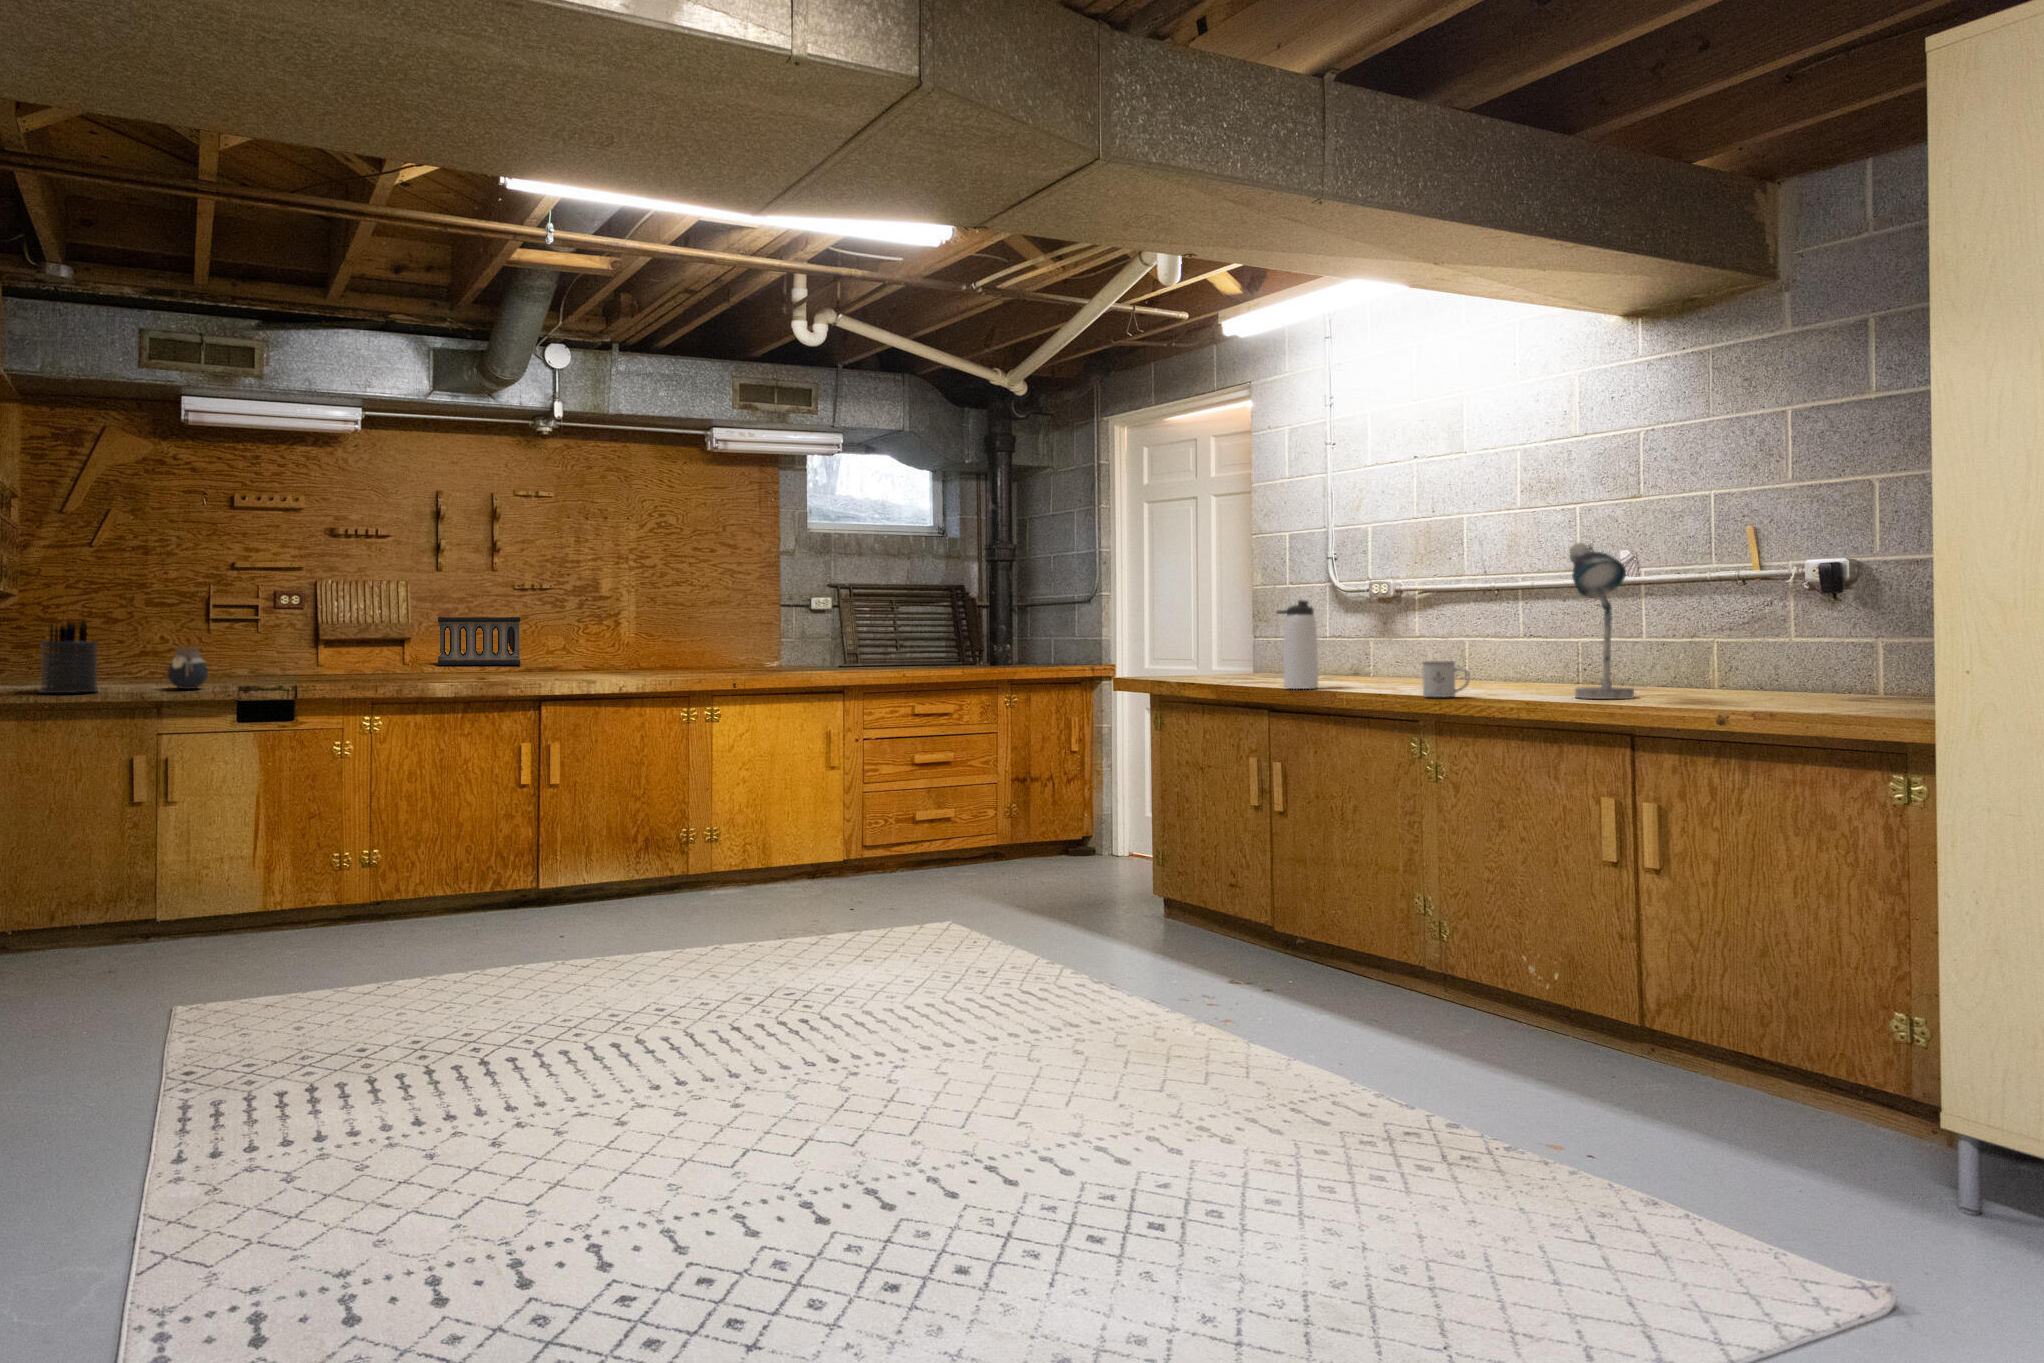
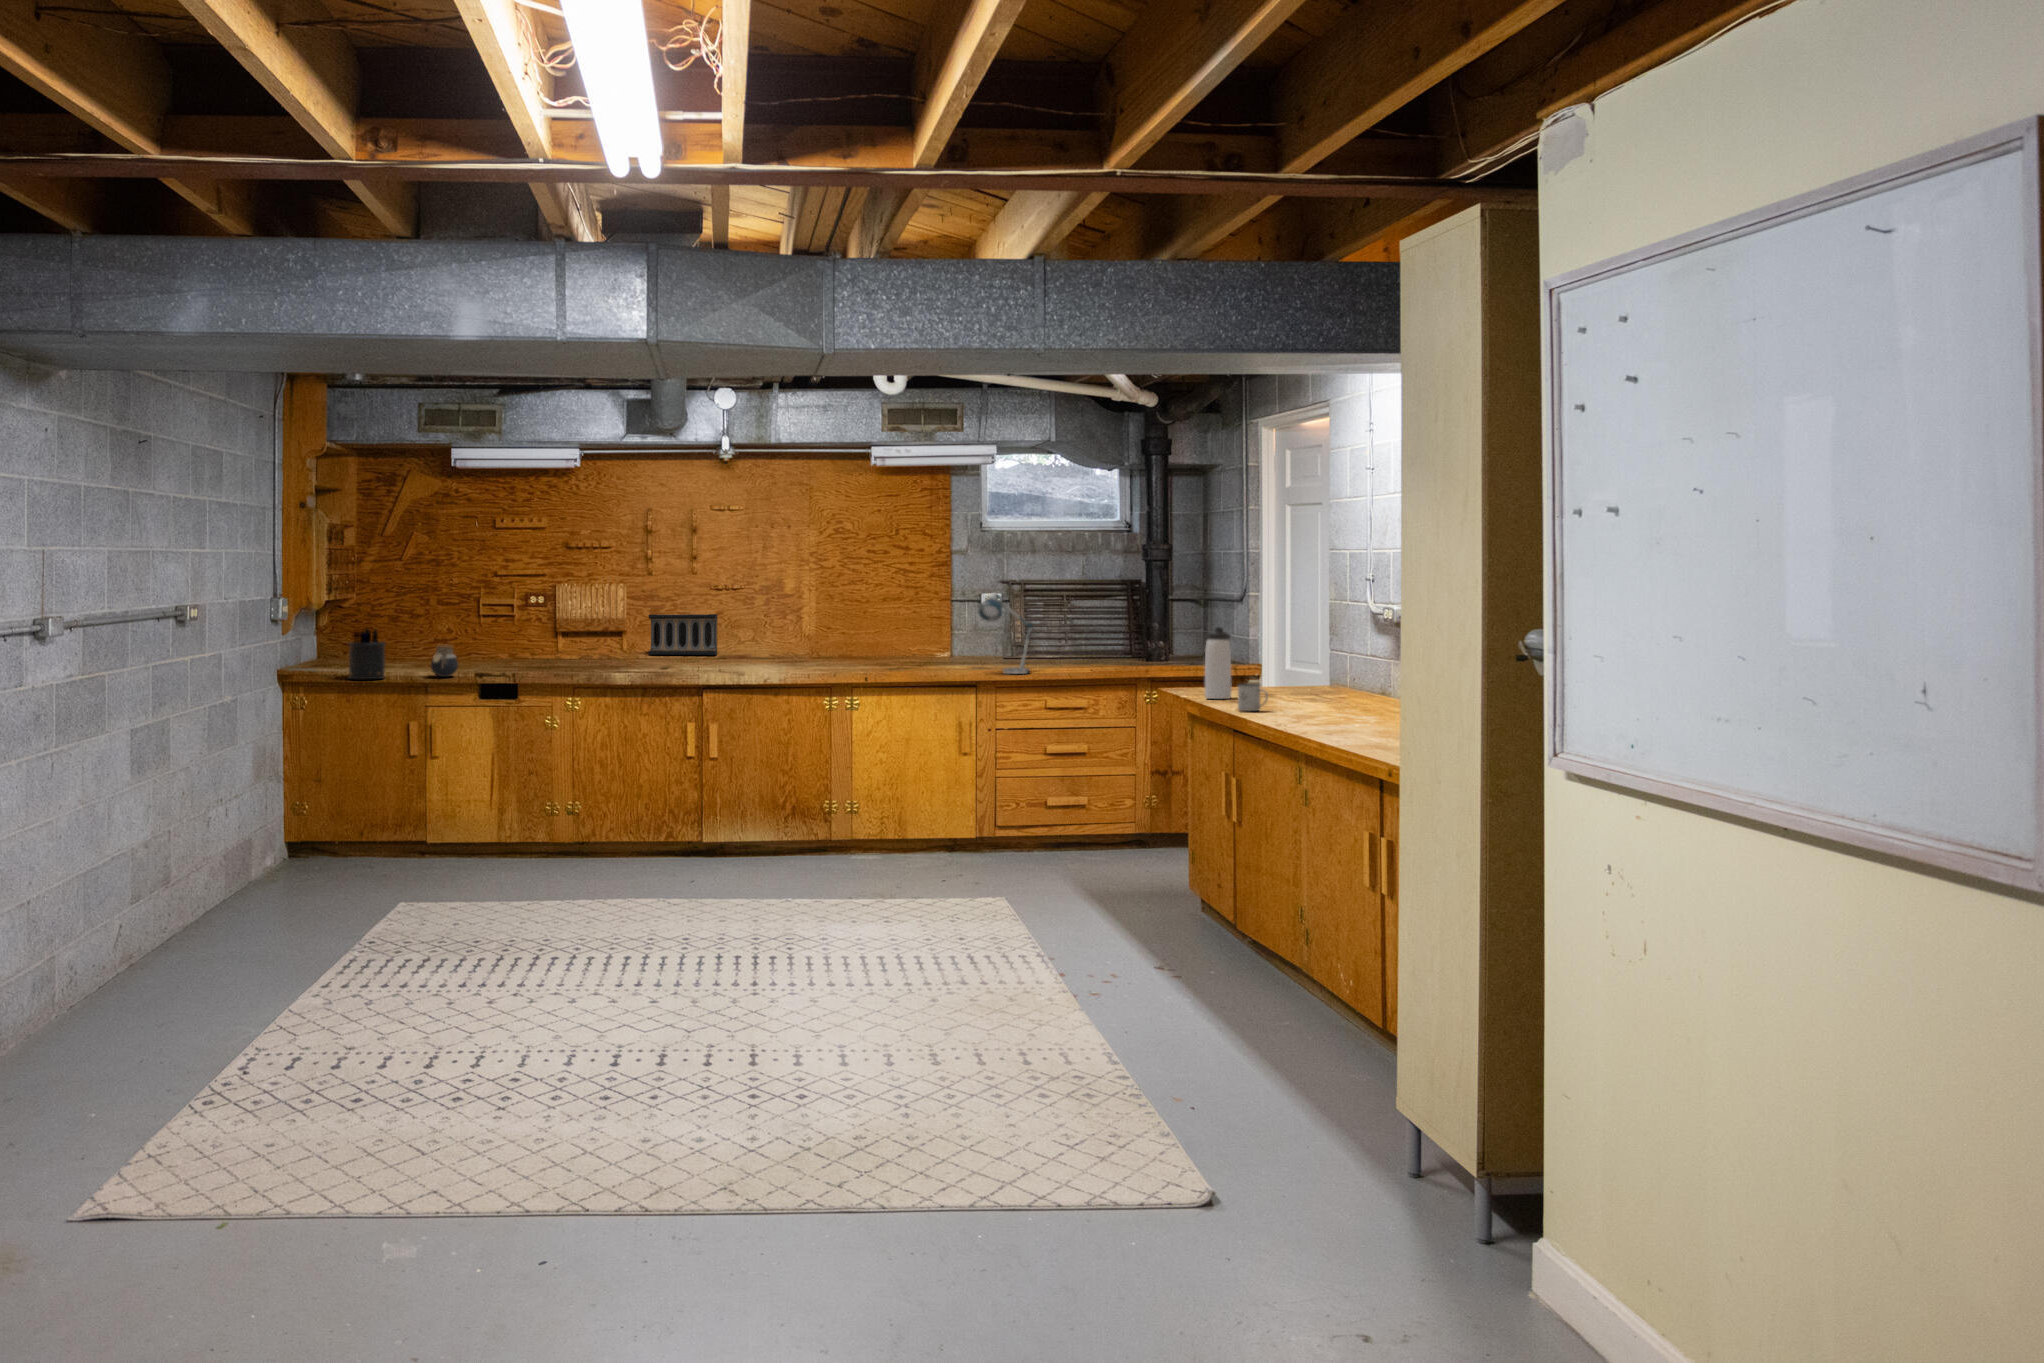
desk lamp: present [1570,543,1634,699] -> present [978,593,1033,674]

